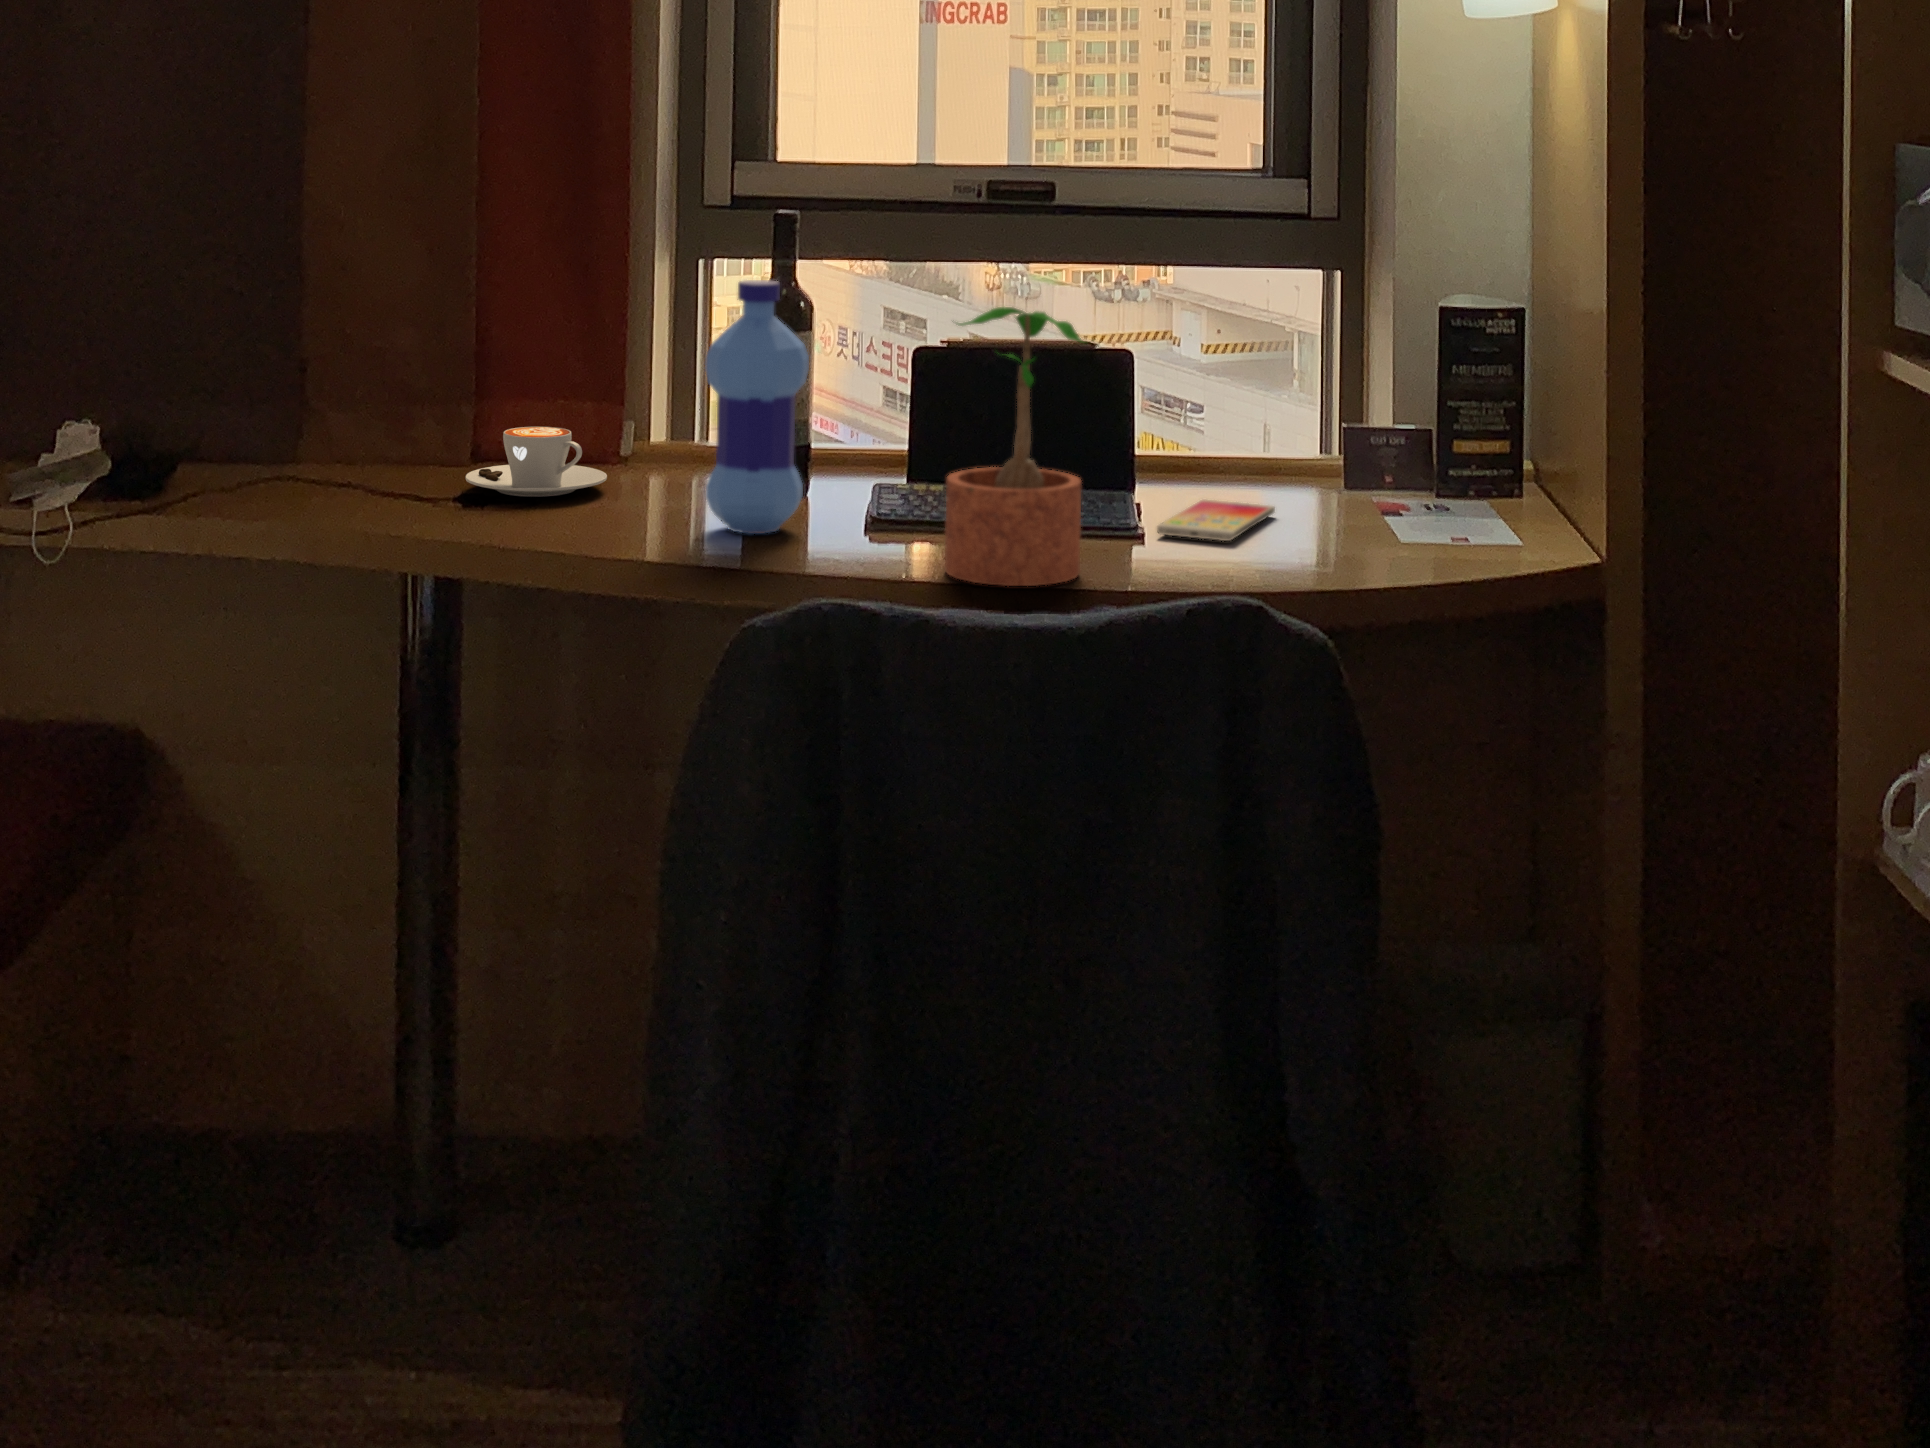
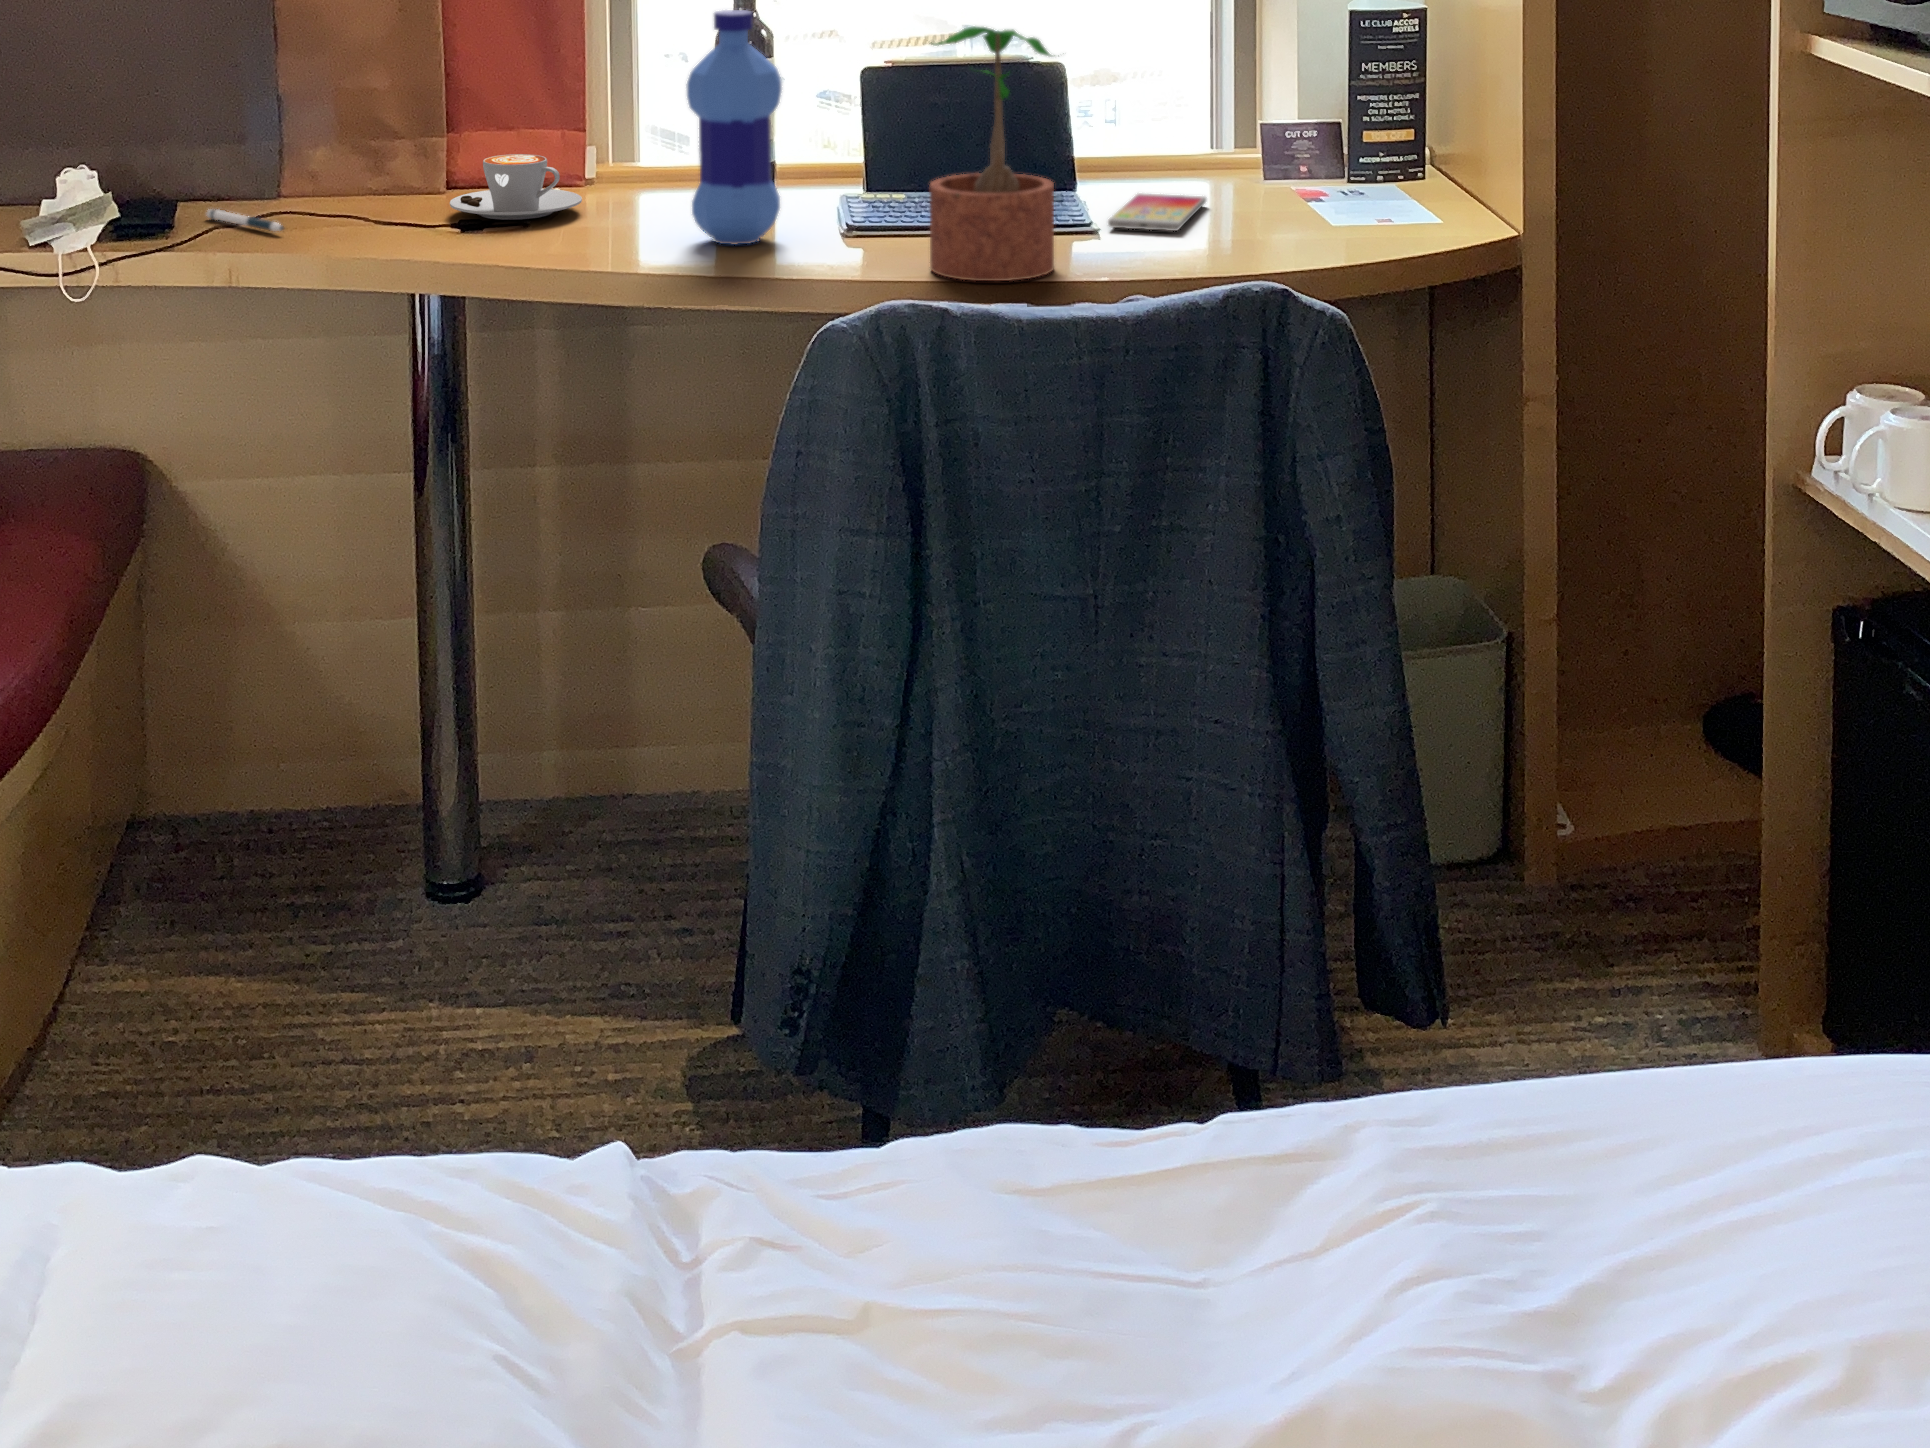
pen: none [212,471,284,497] -> present [207,209,284,231]

